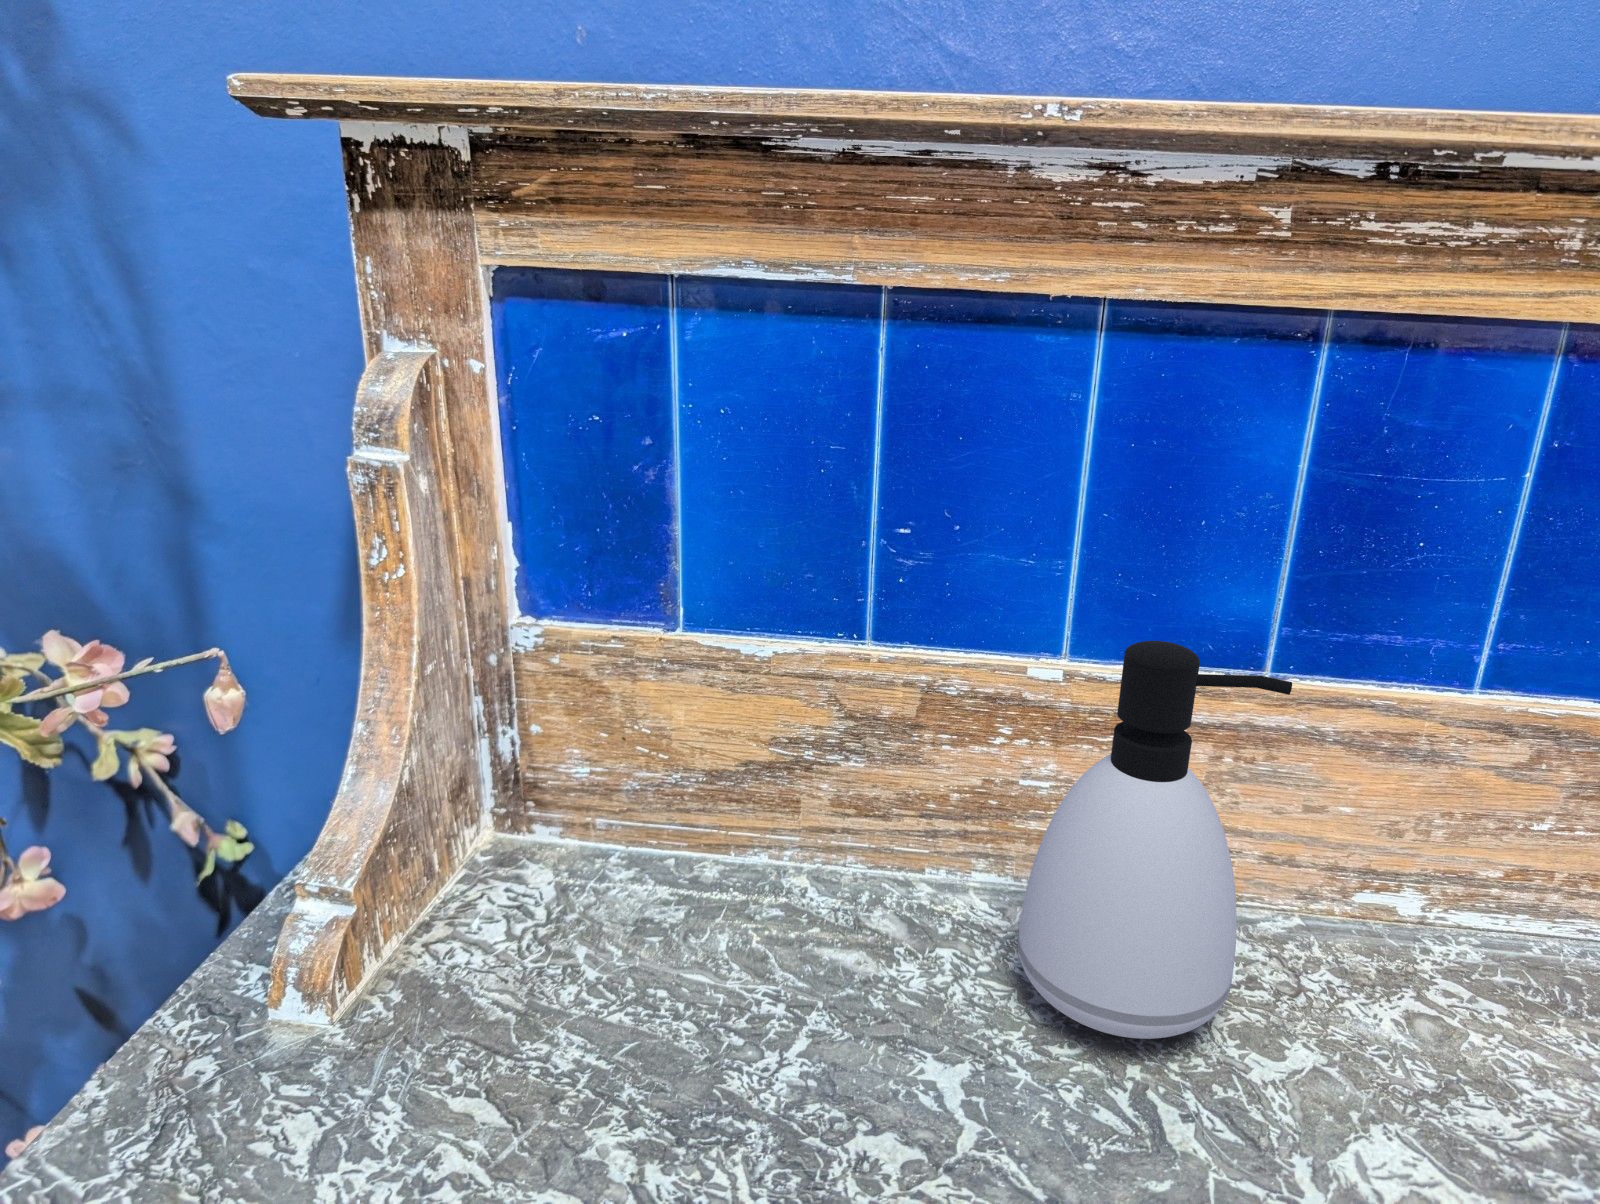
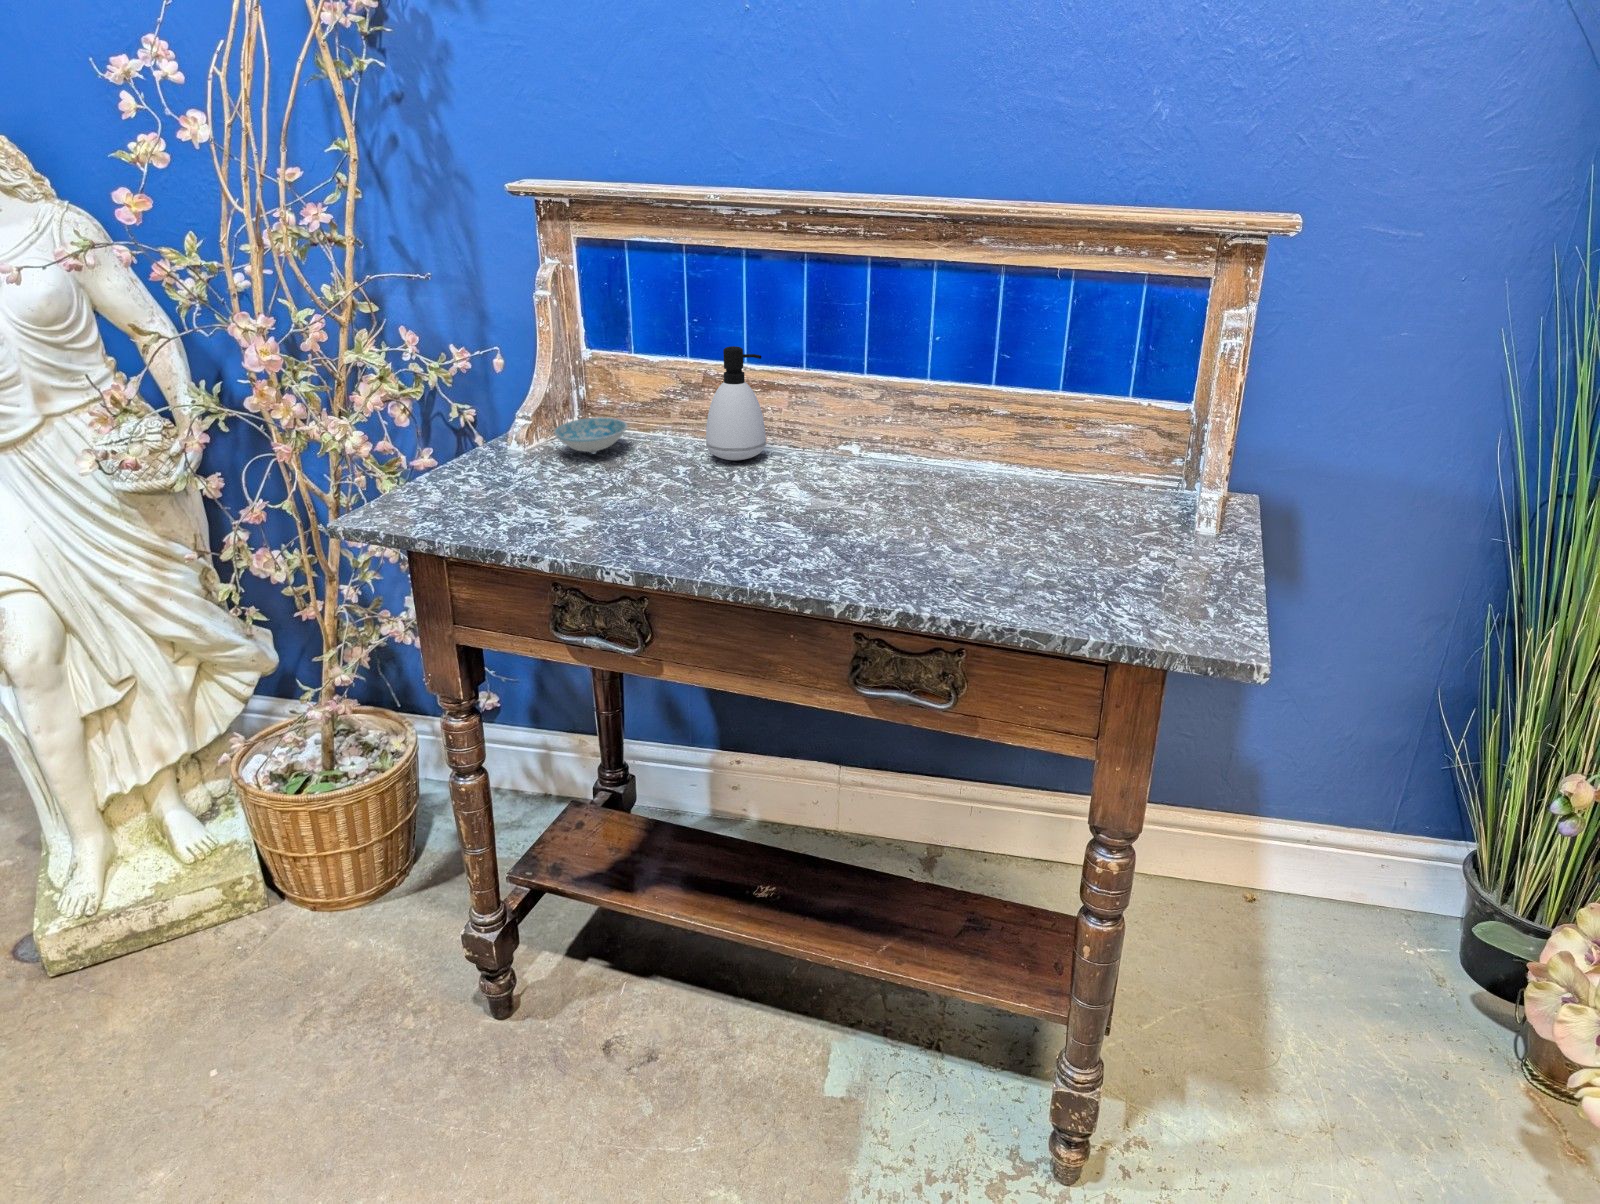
ceramic bowl: none [458,849,724,1048] -> present [554,417,628,453]

